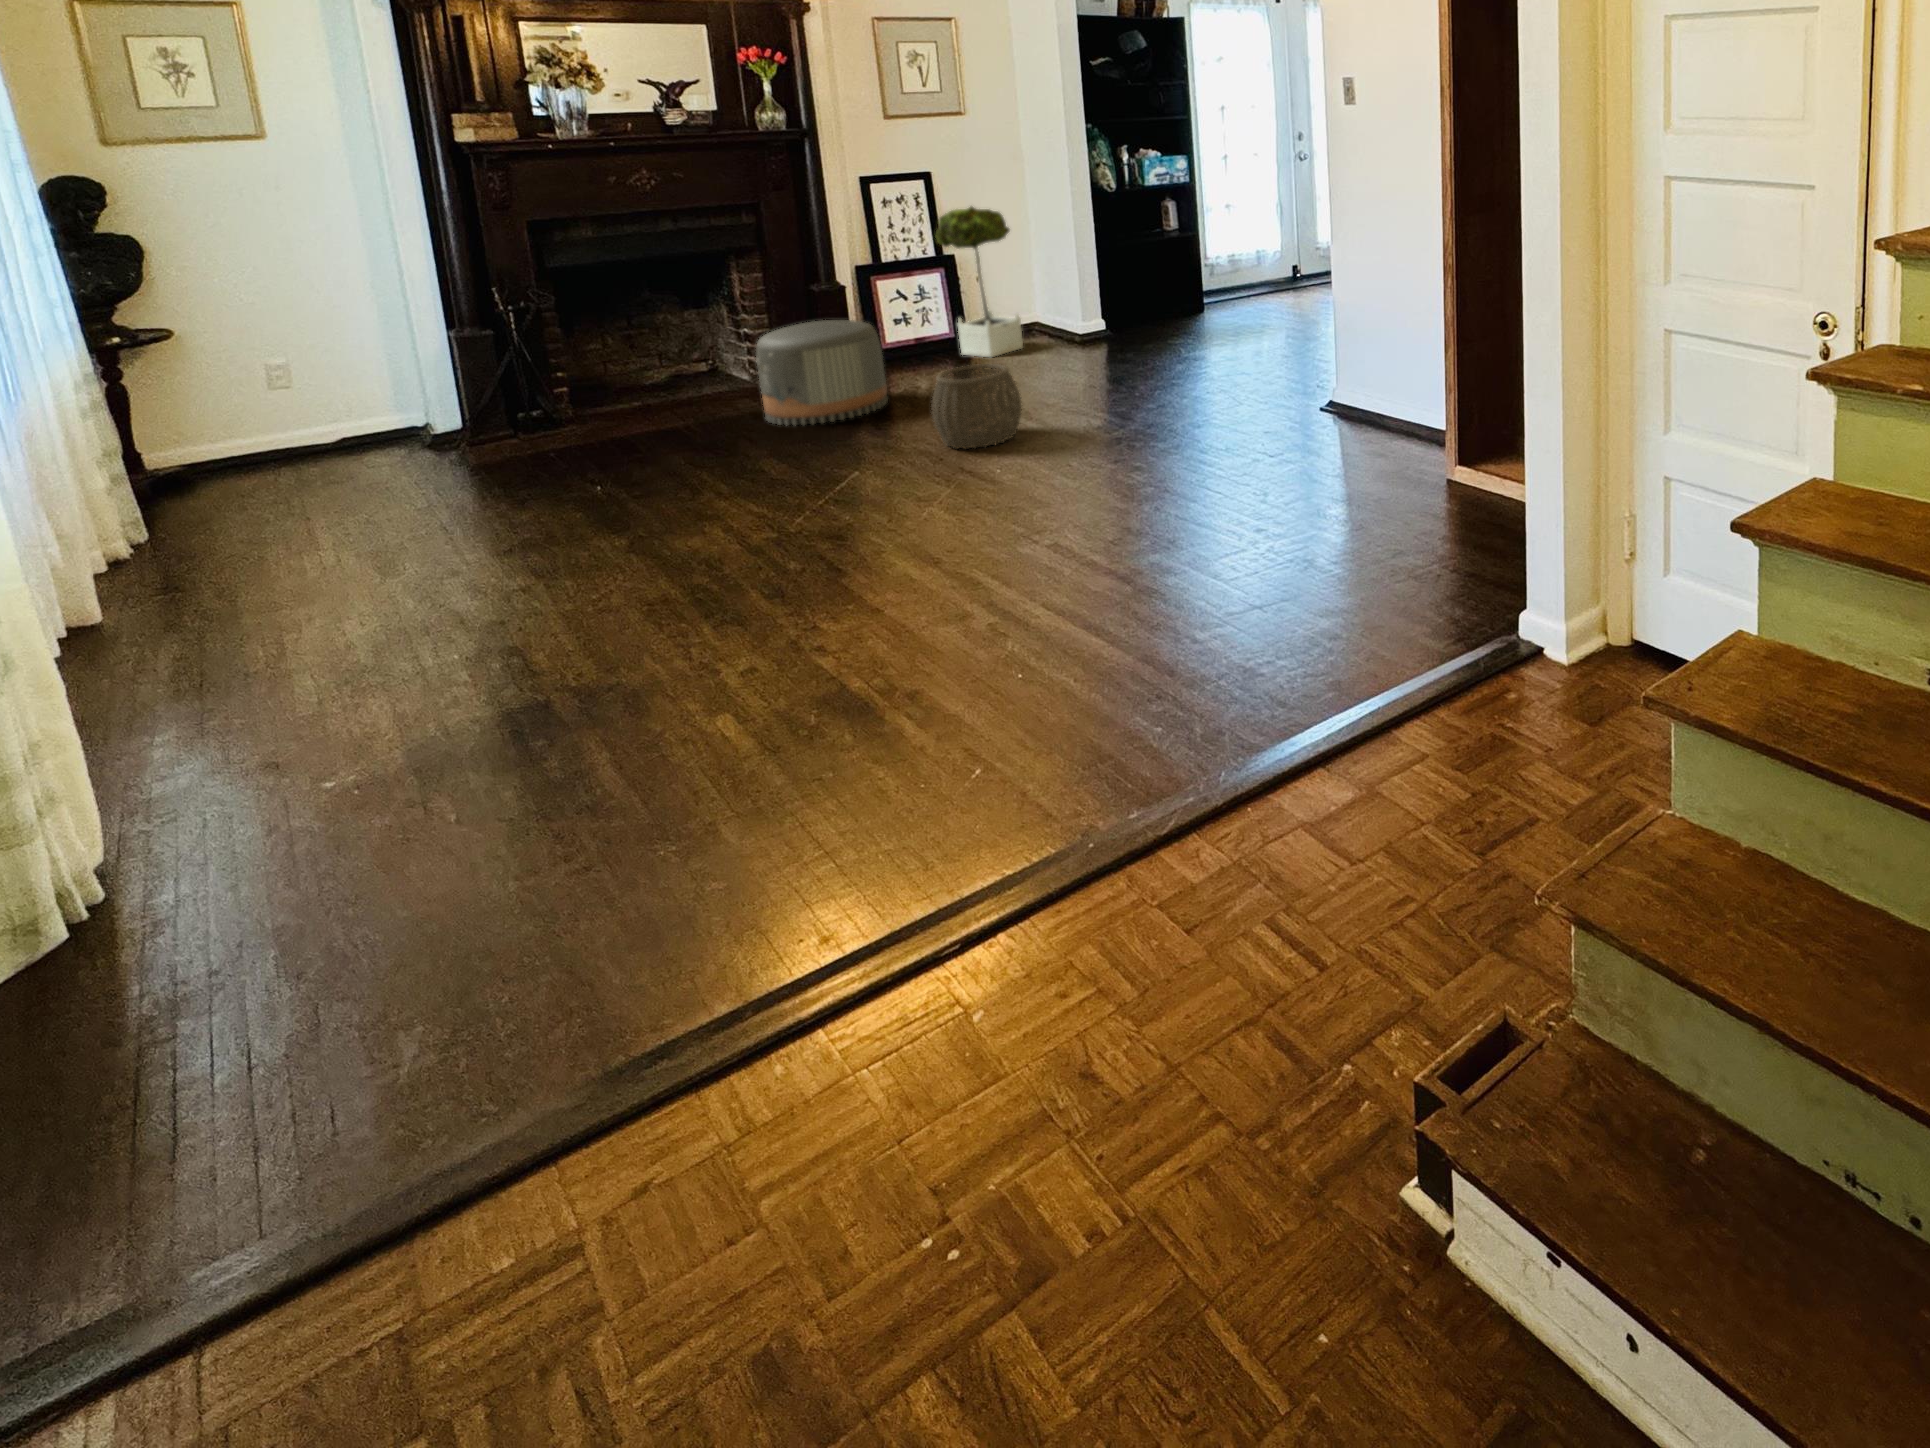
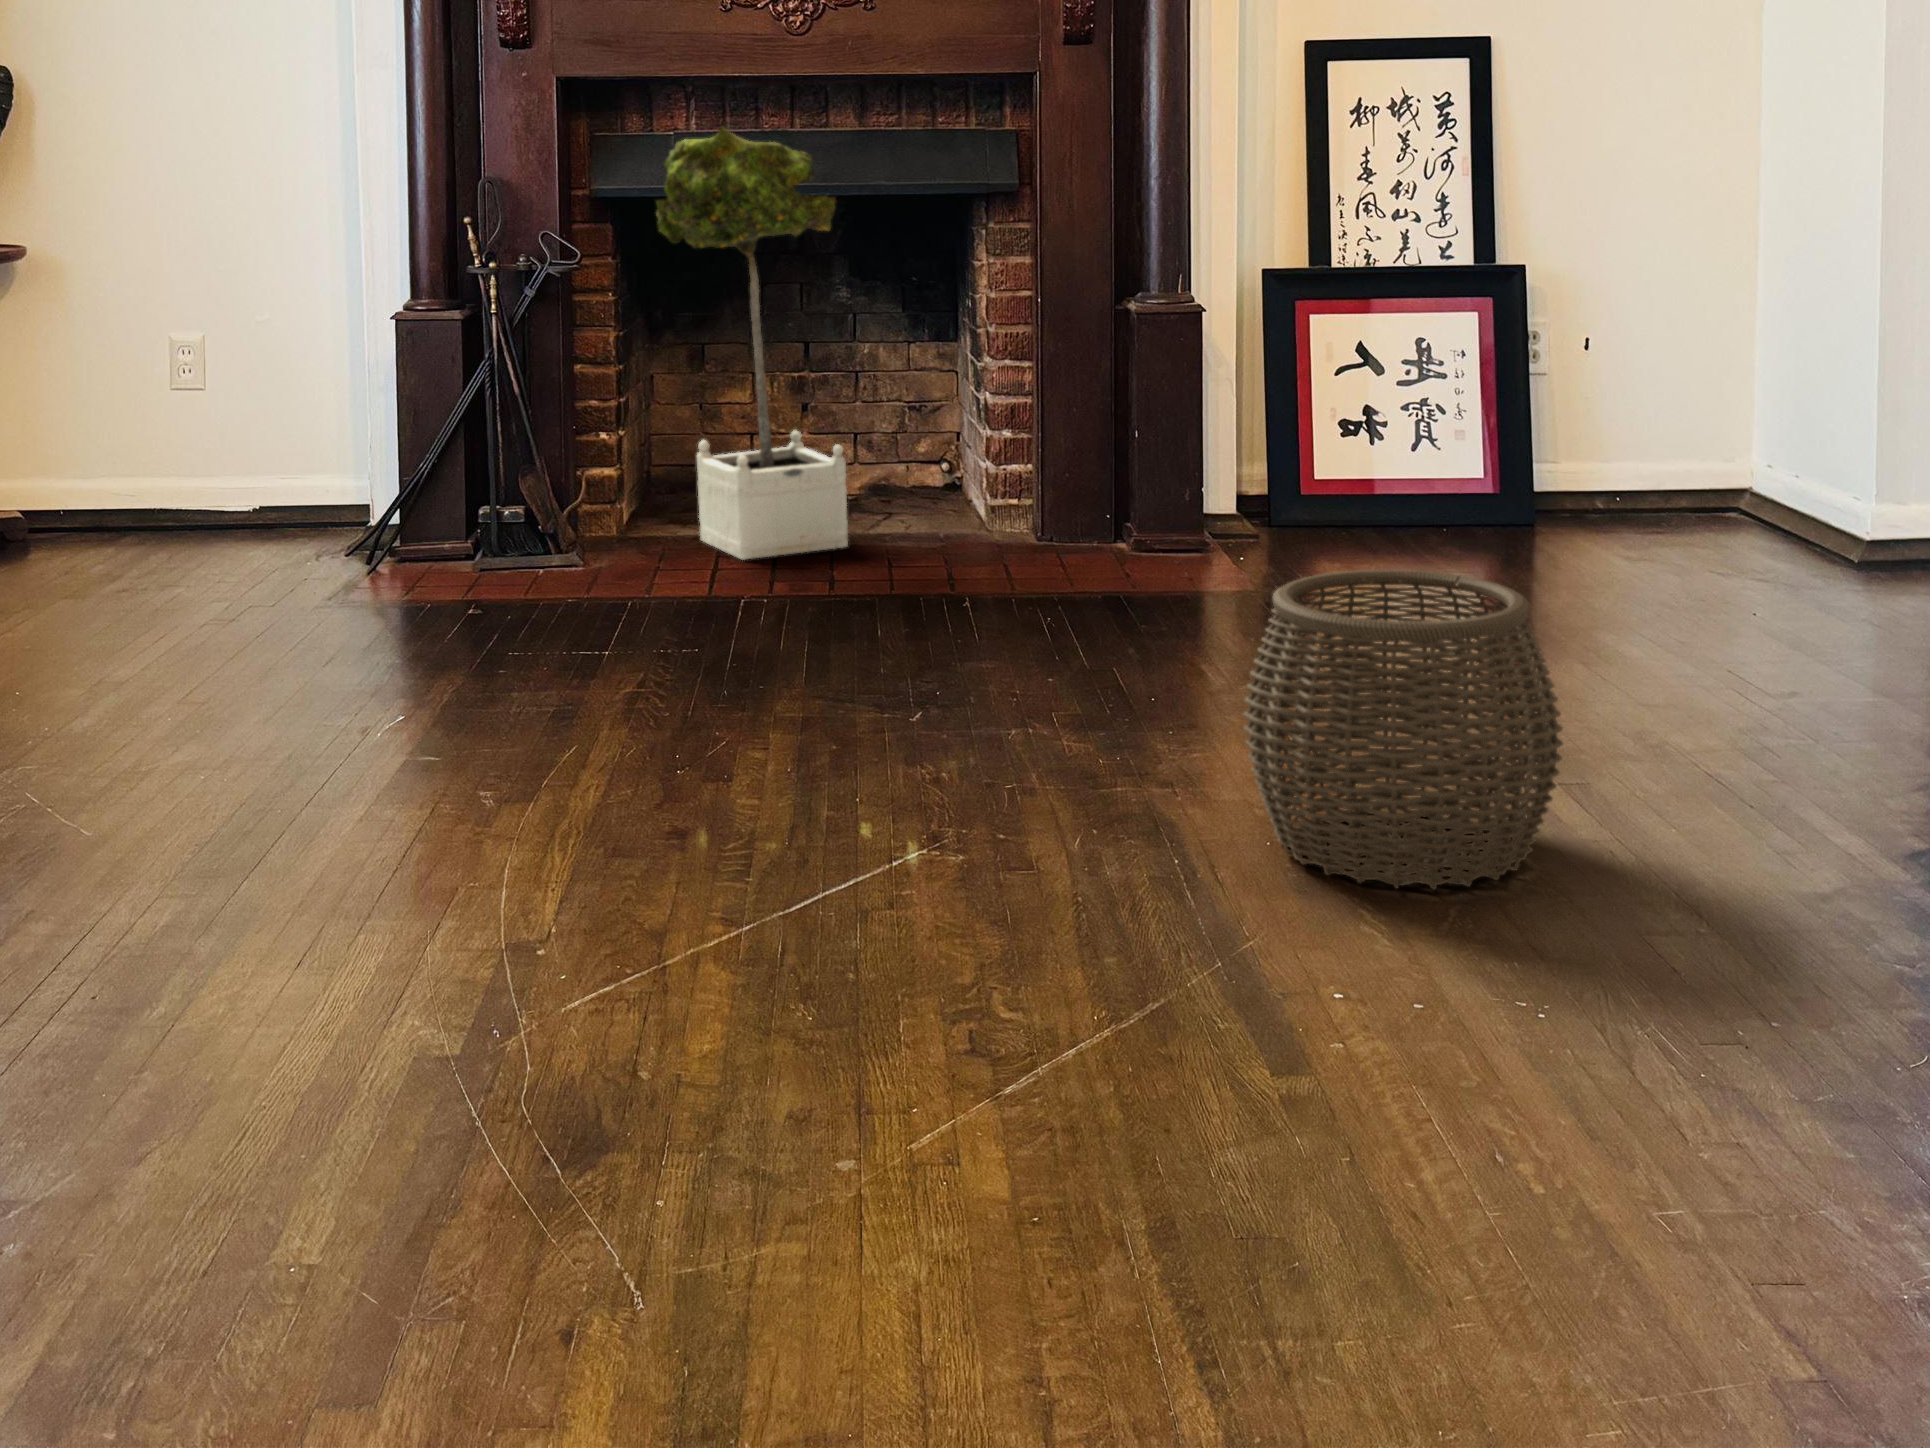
potted tree: present [936,206,1023,357] -> present [656,127,848,559]
pouf: present [756,320,888,425] -> none [931,381,1237,668]

